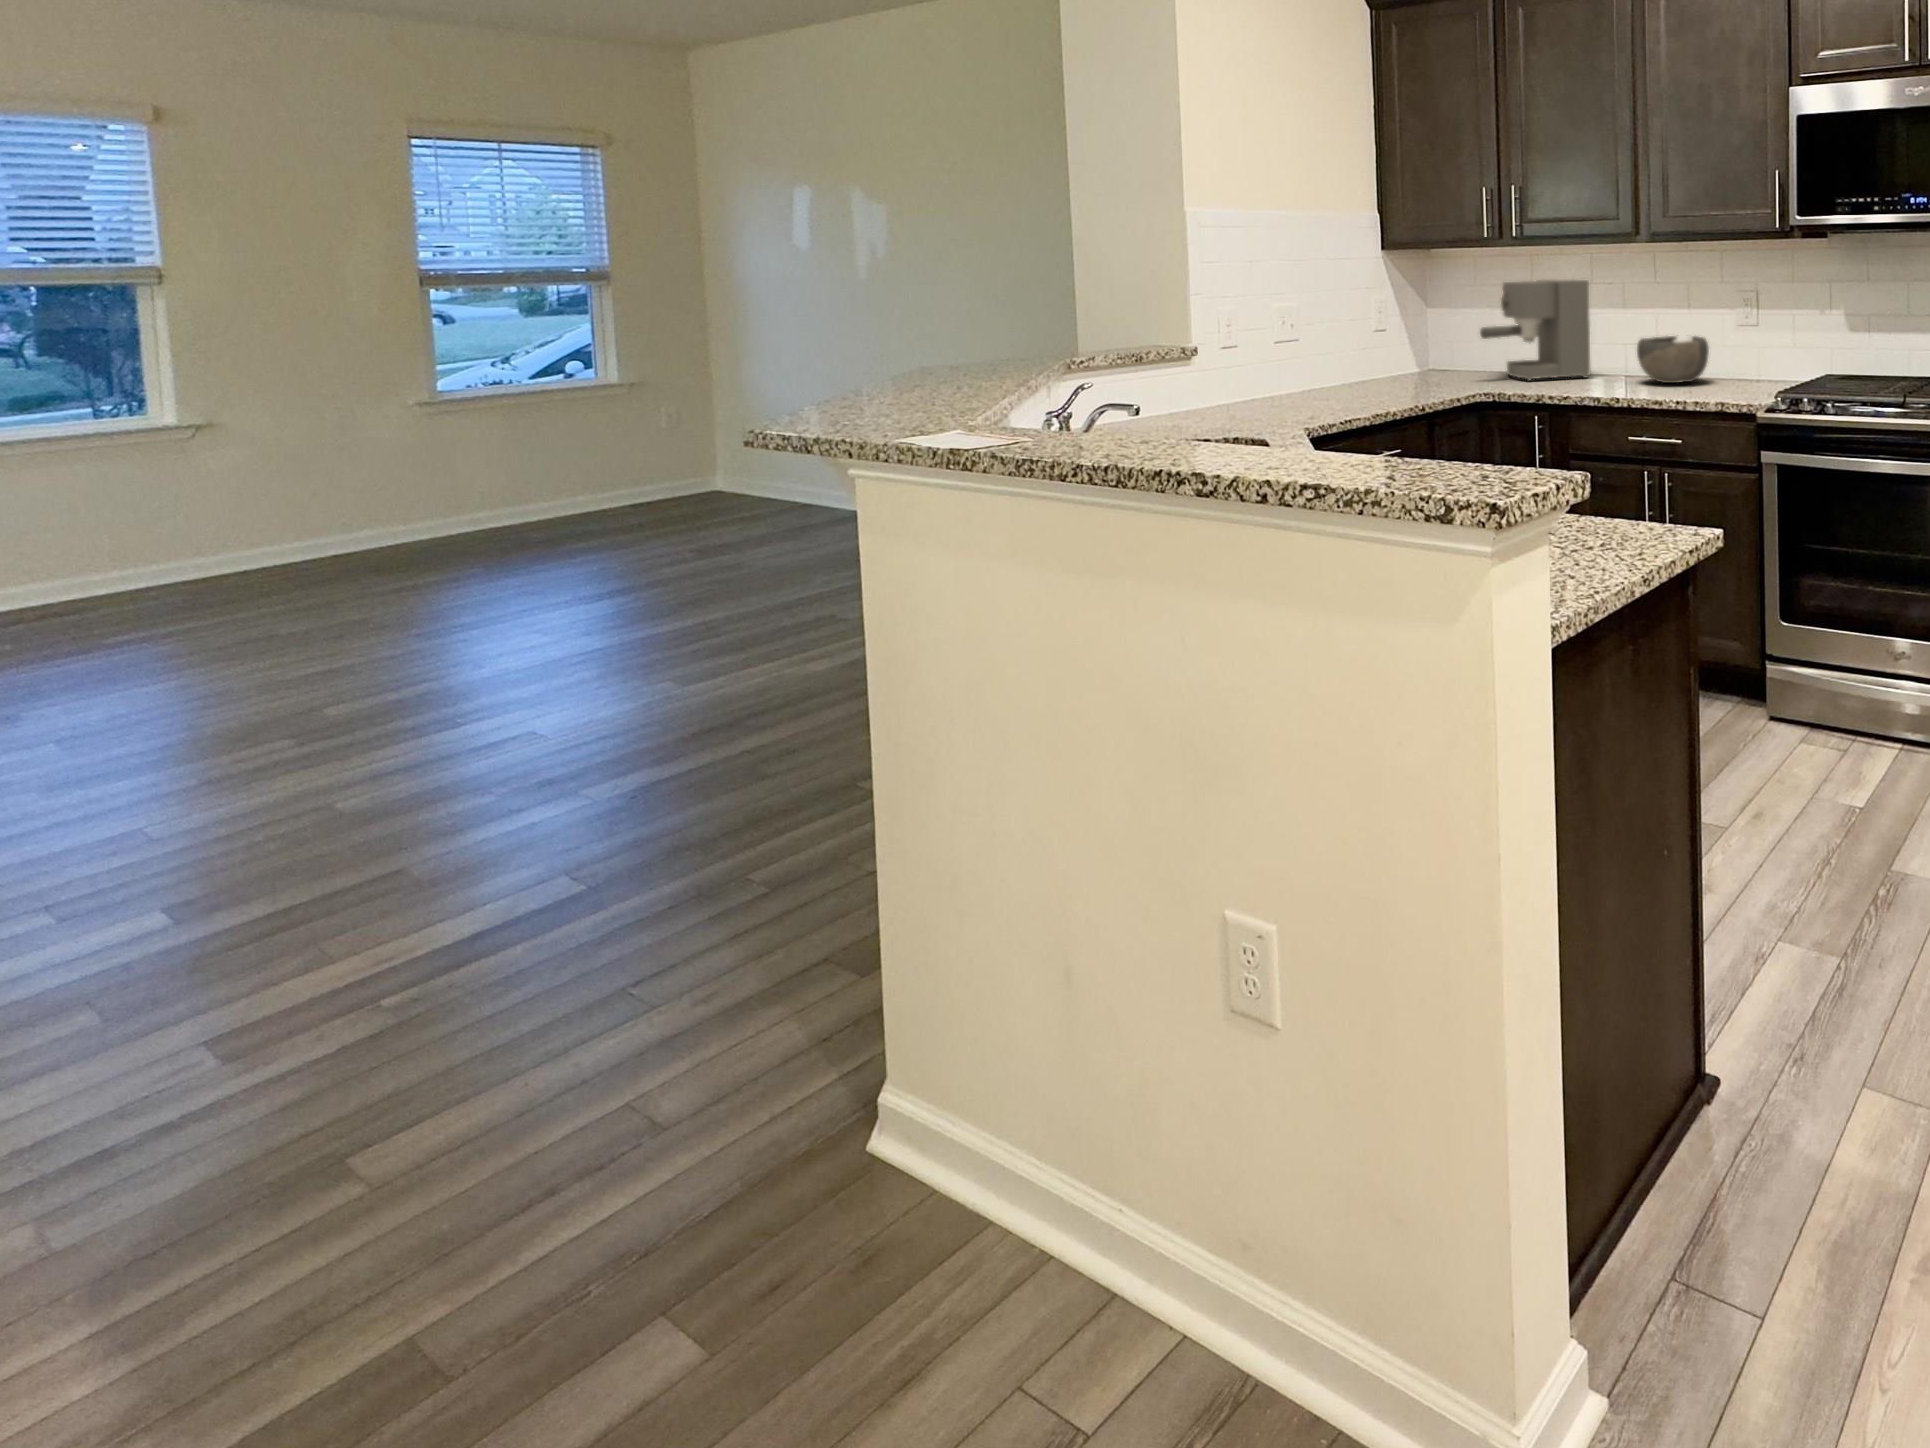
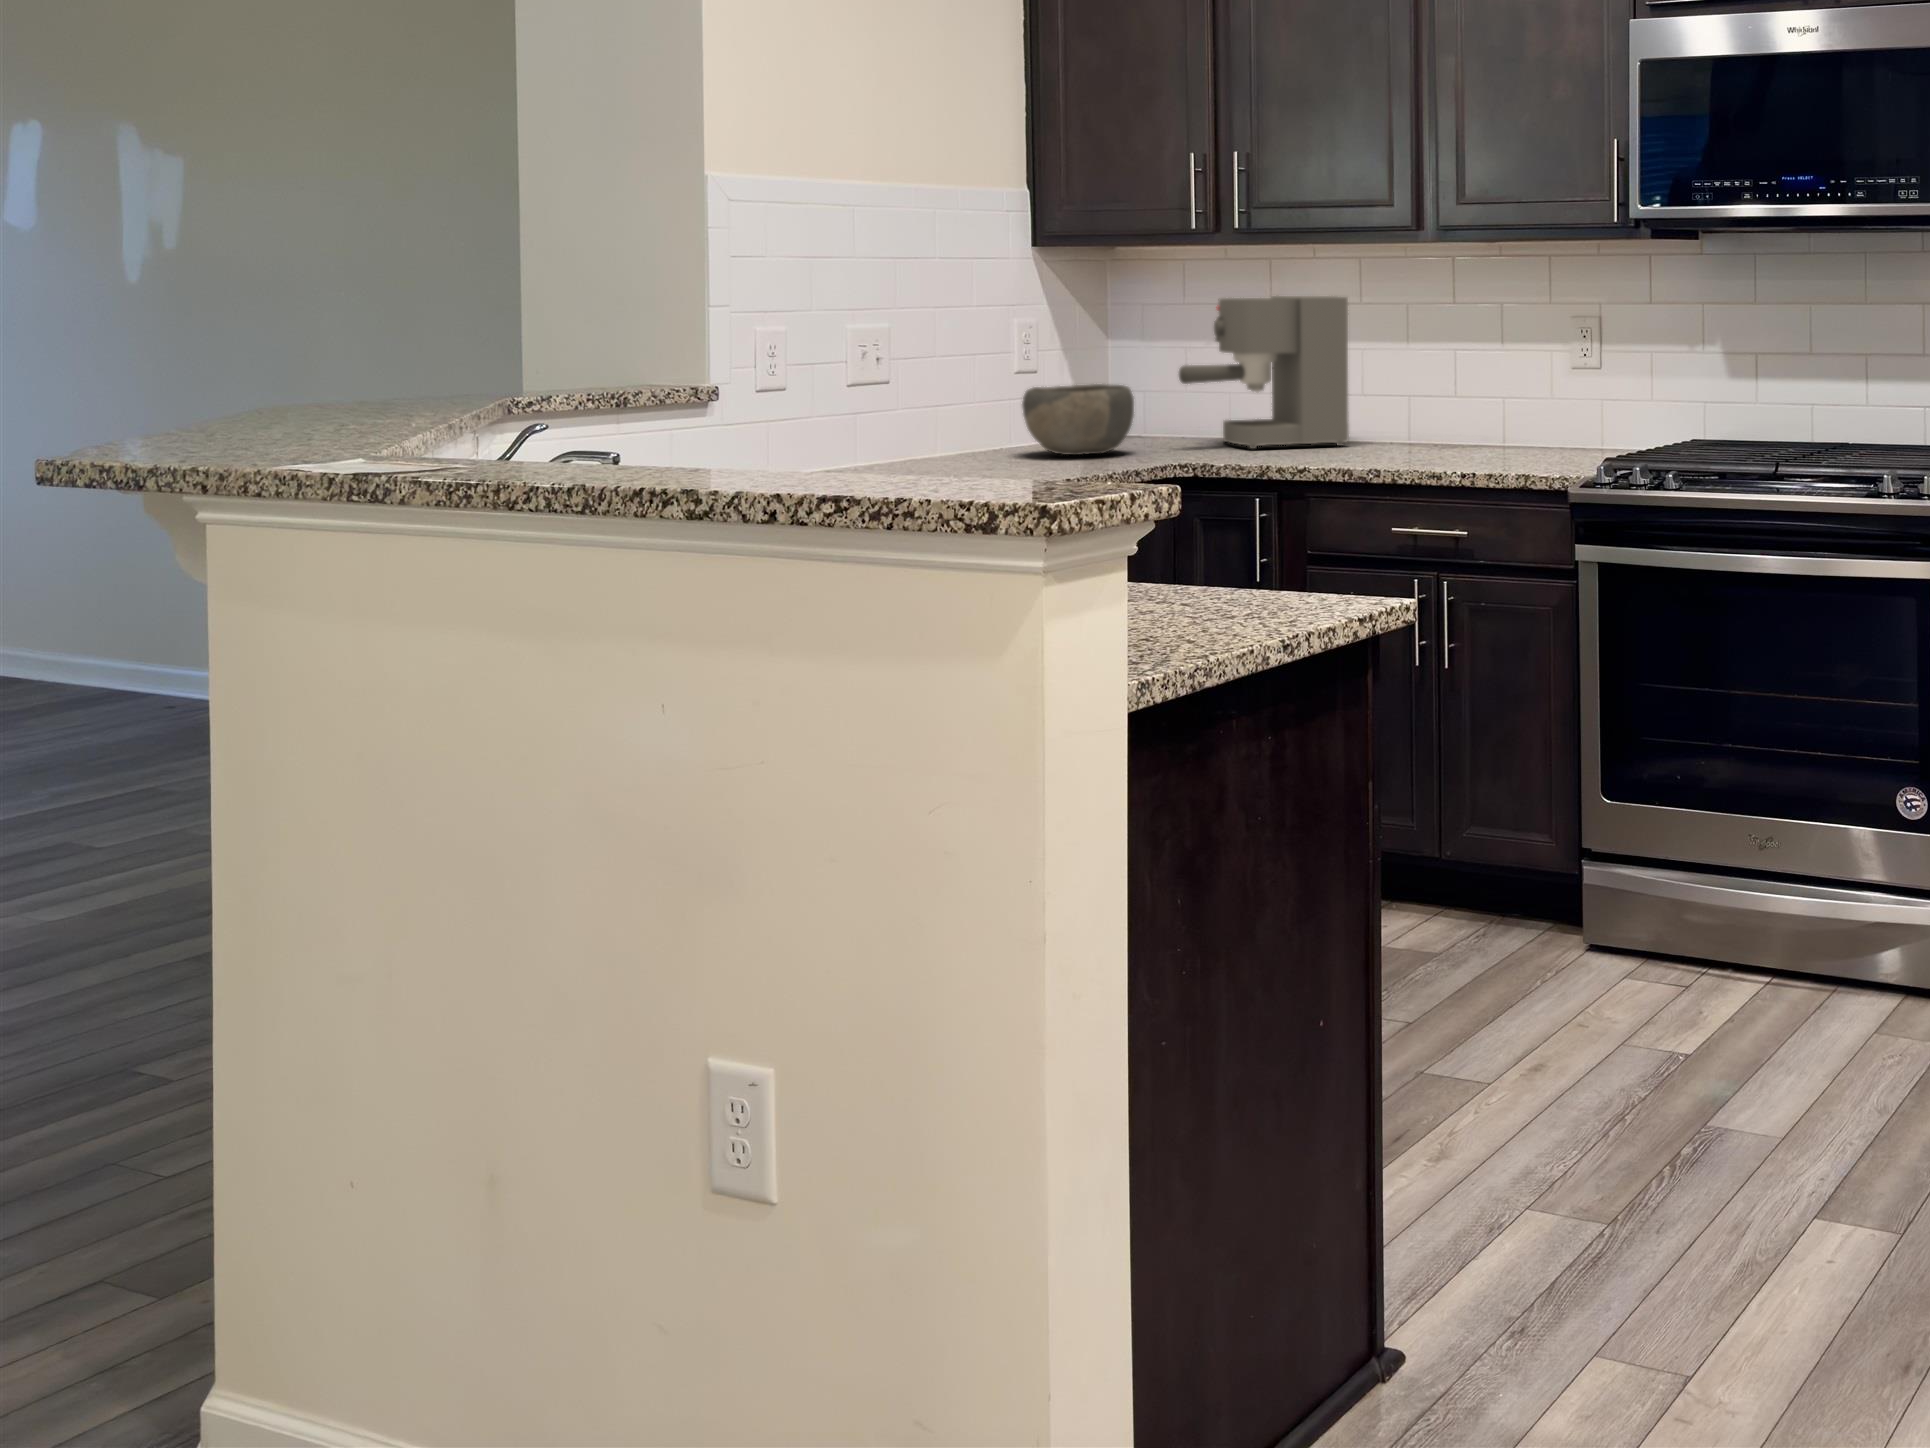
bowl: present [1637,336,1709,383] -> present [1022,384,1134,455]

